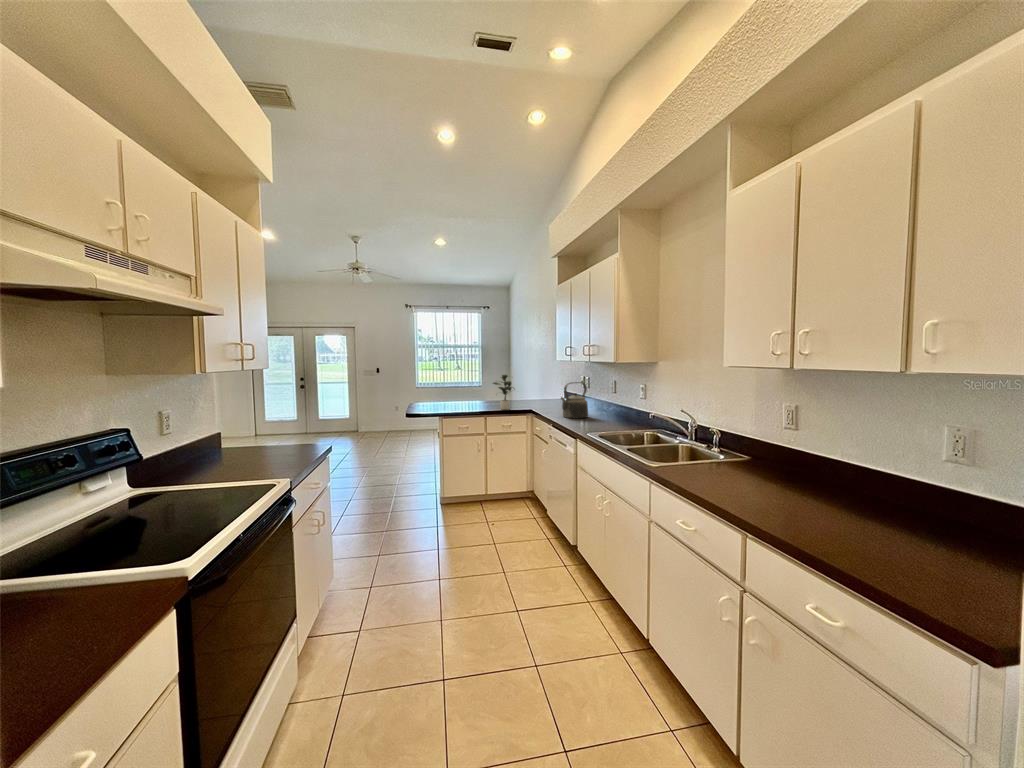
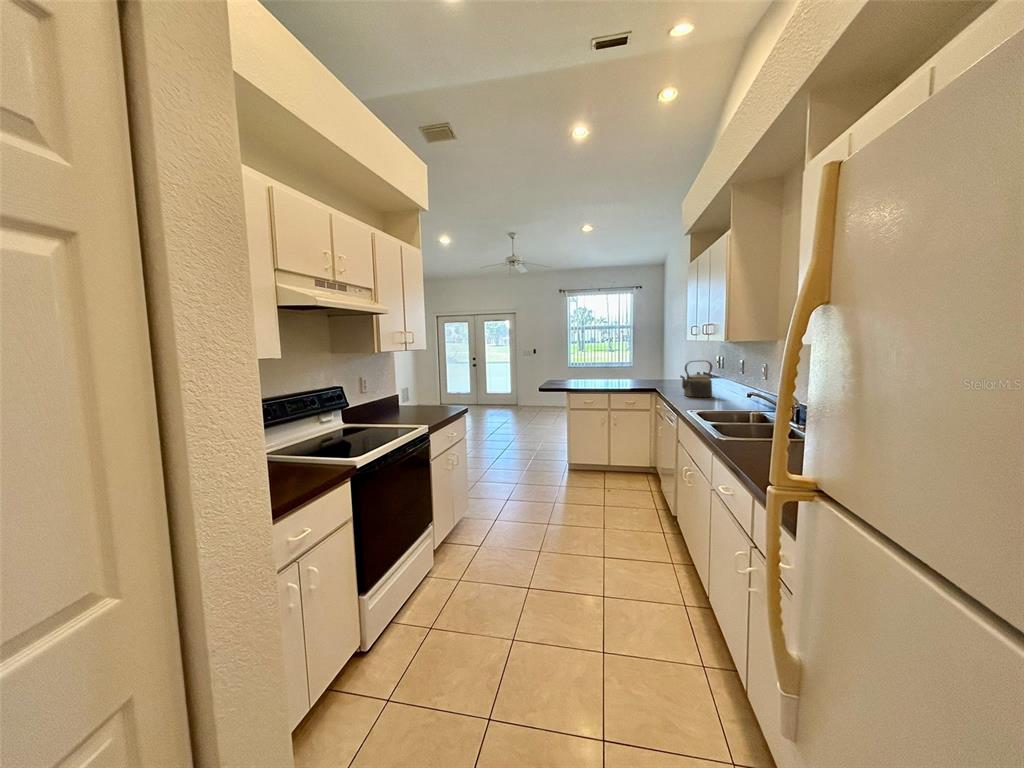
potted plant: present [493,374,512,410] -> none [616,353,648,388]

